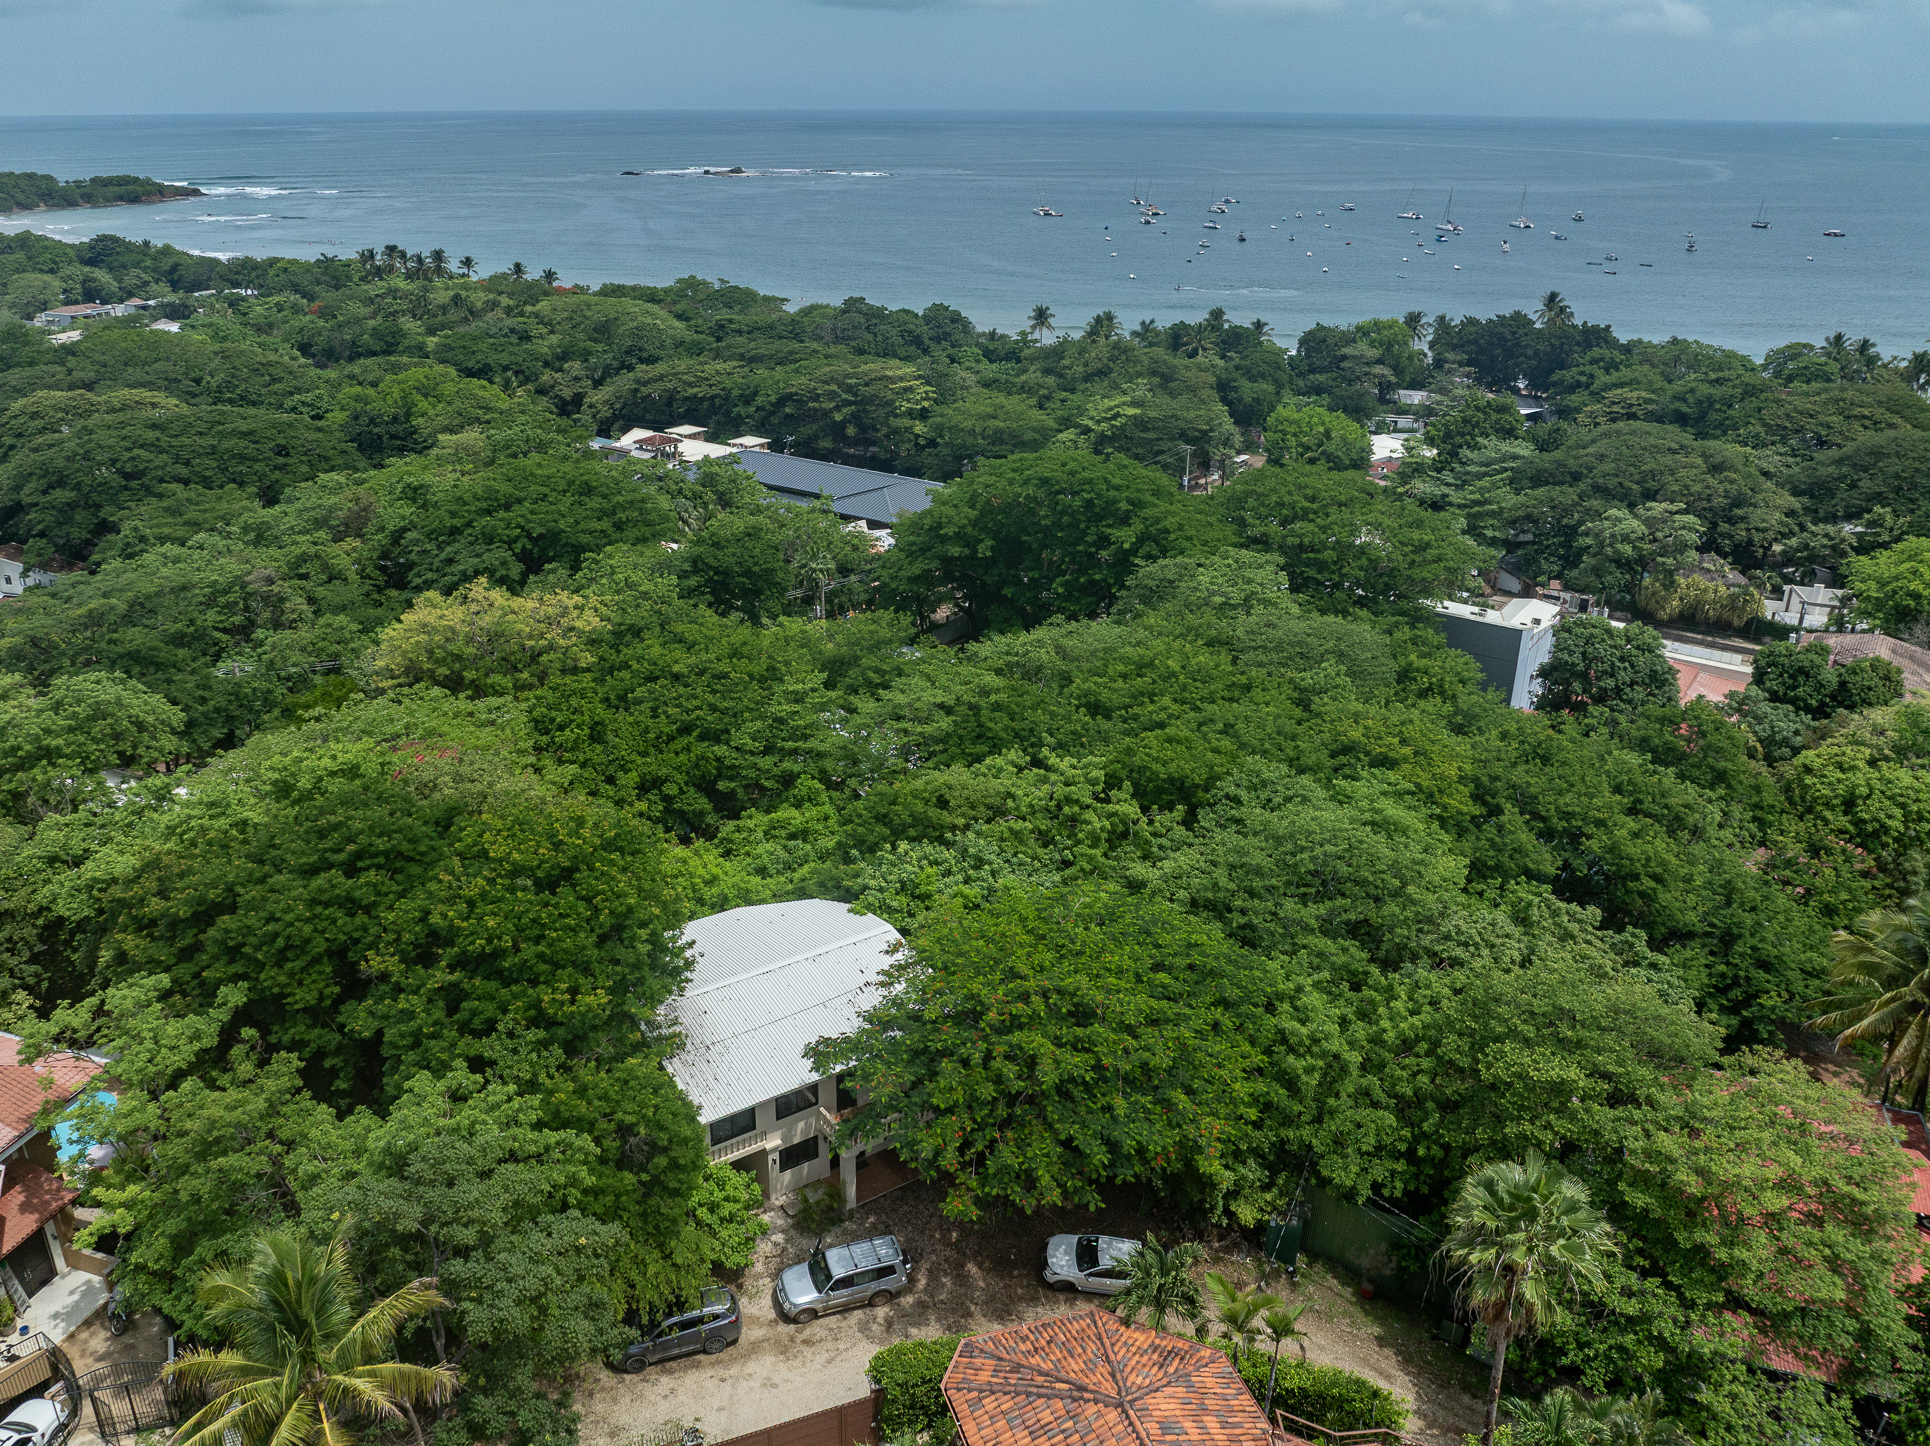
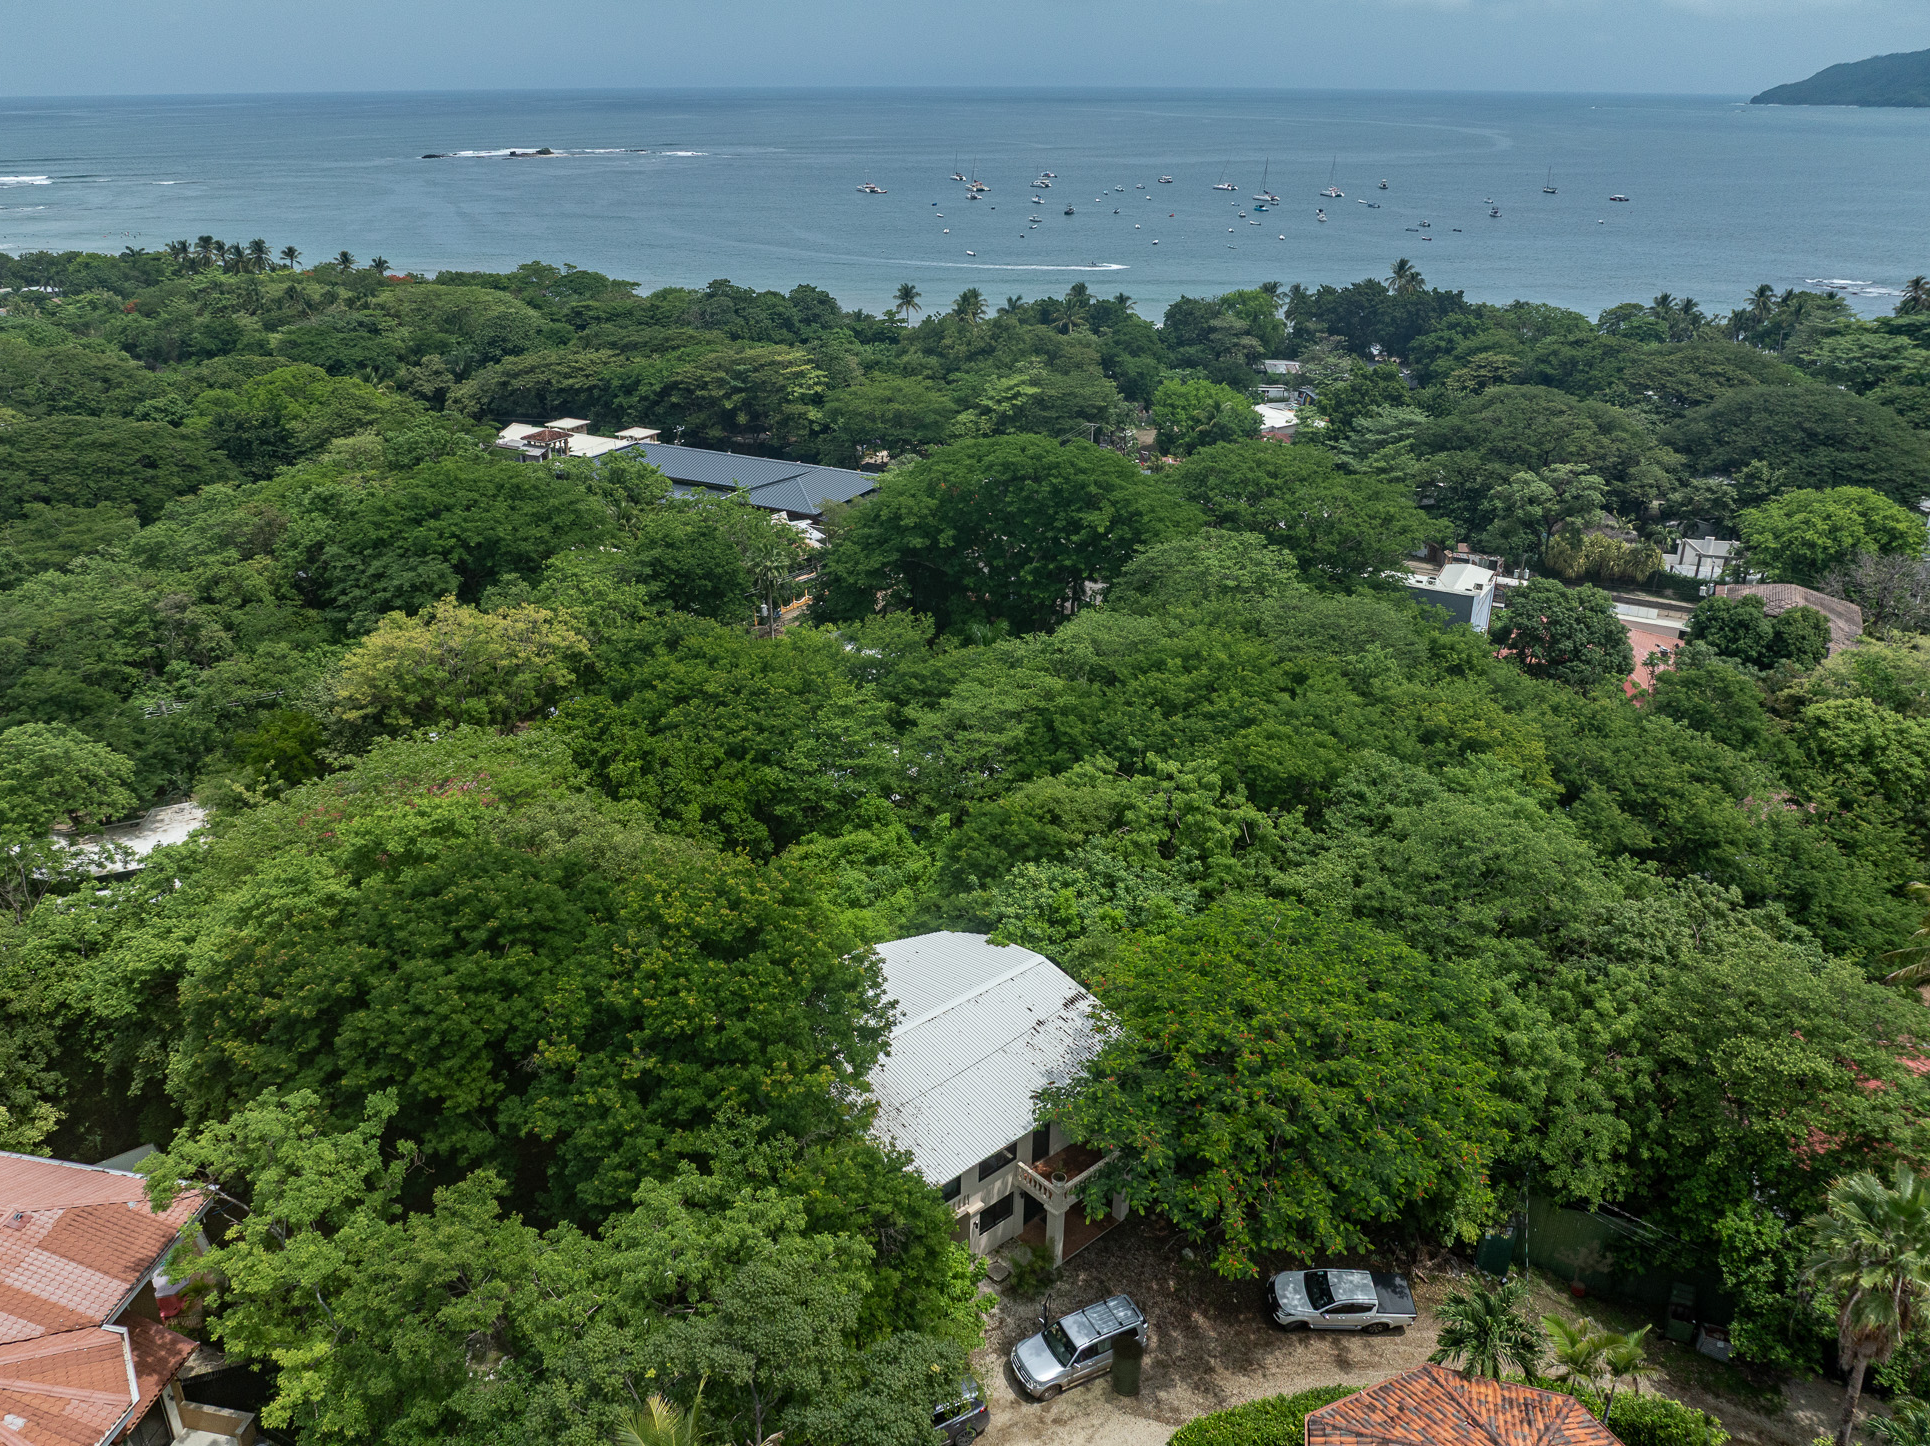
trash can: none [867,1270,896,1326] -> present [1111,1335,1144,1396]

